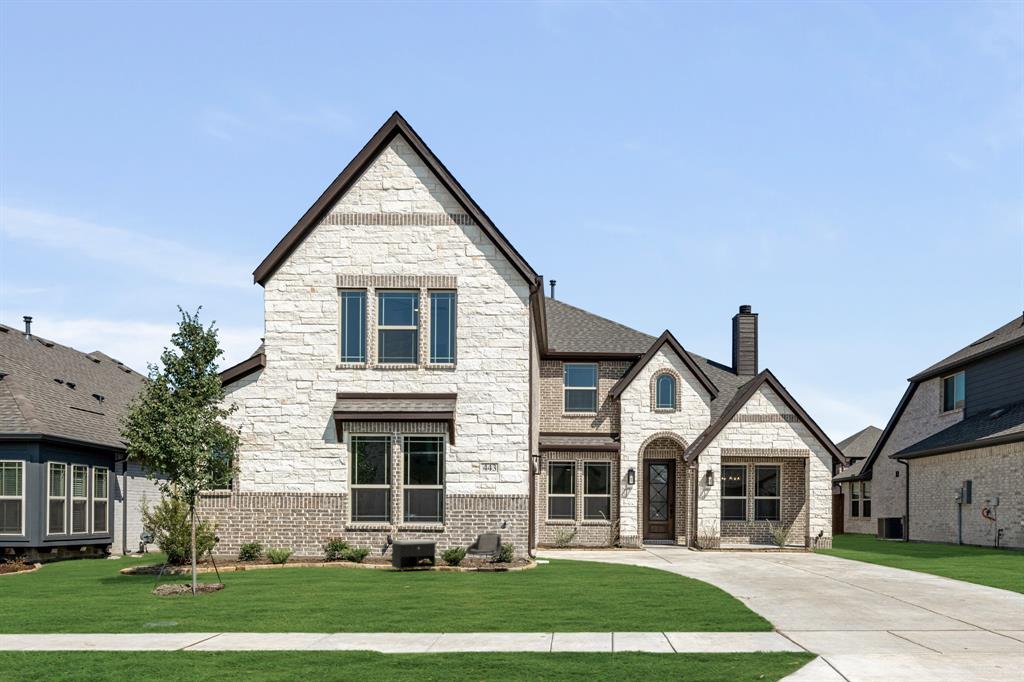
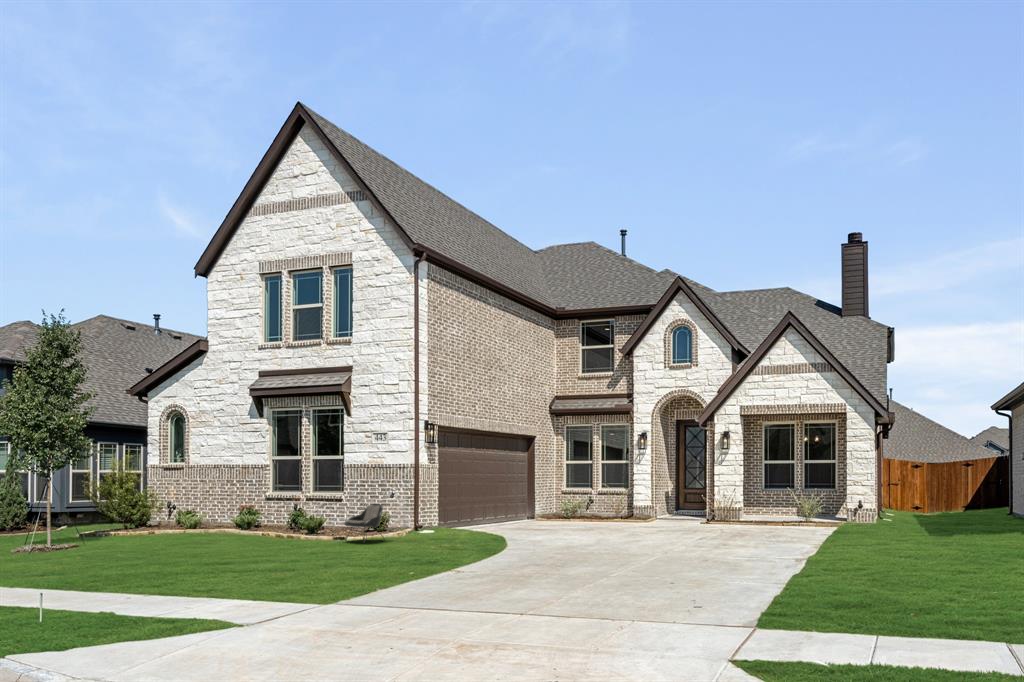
storage bench: present [392,539,436,571] -> none [286,509,327,541]

